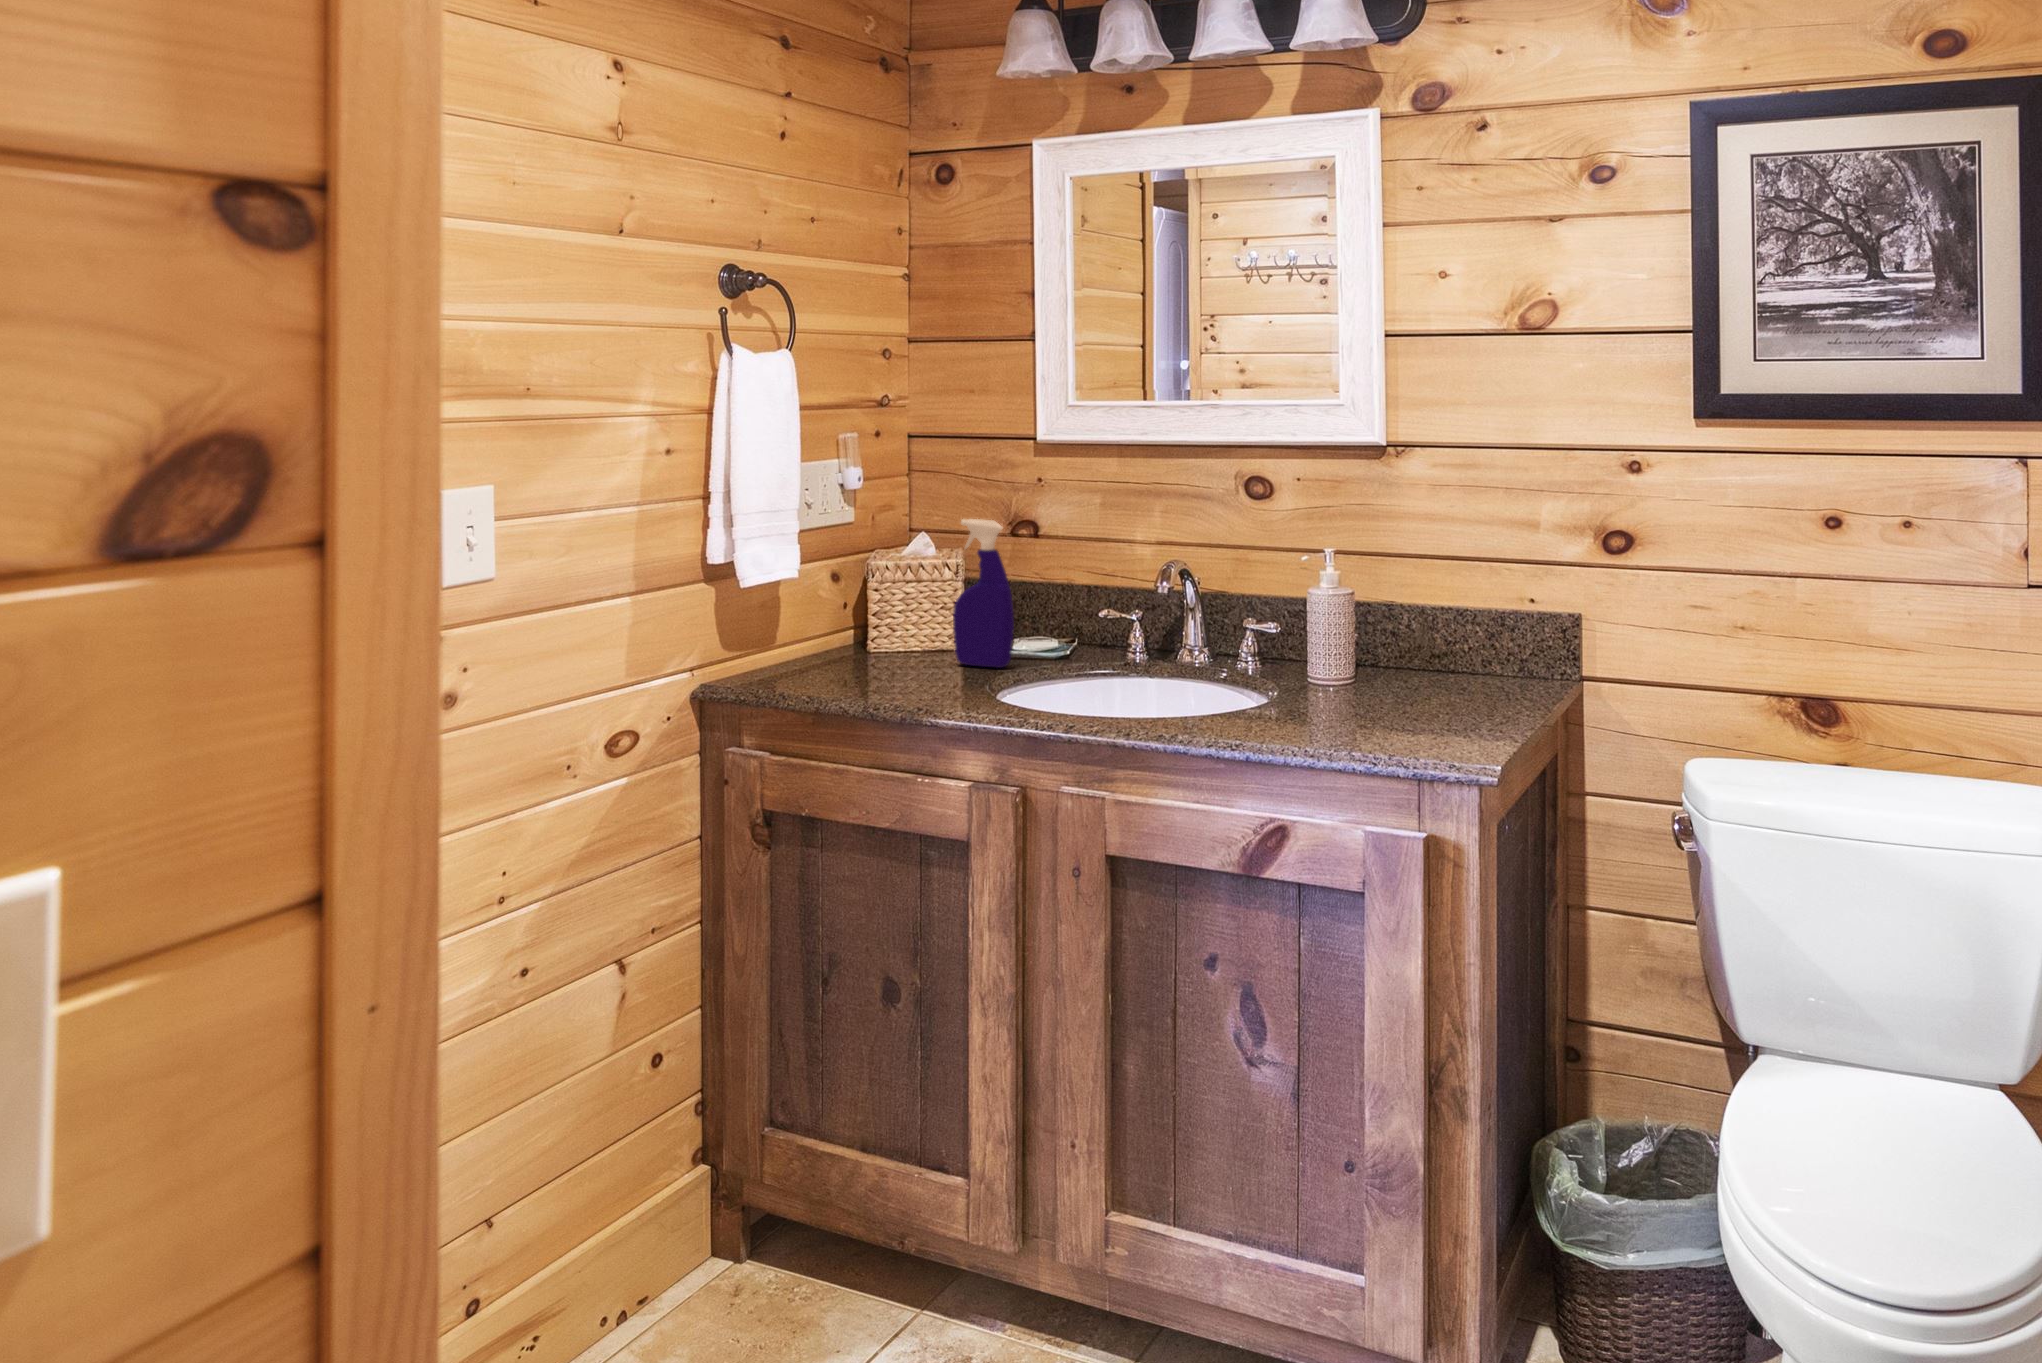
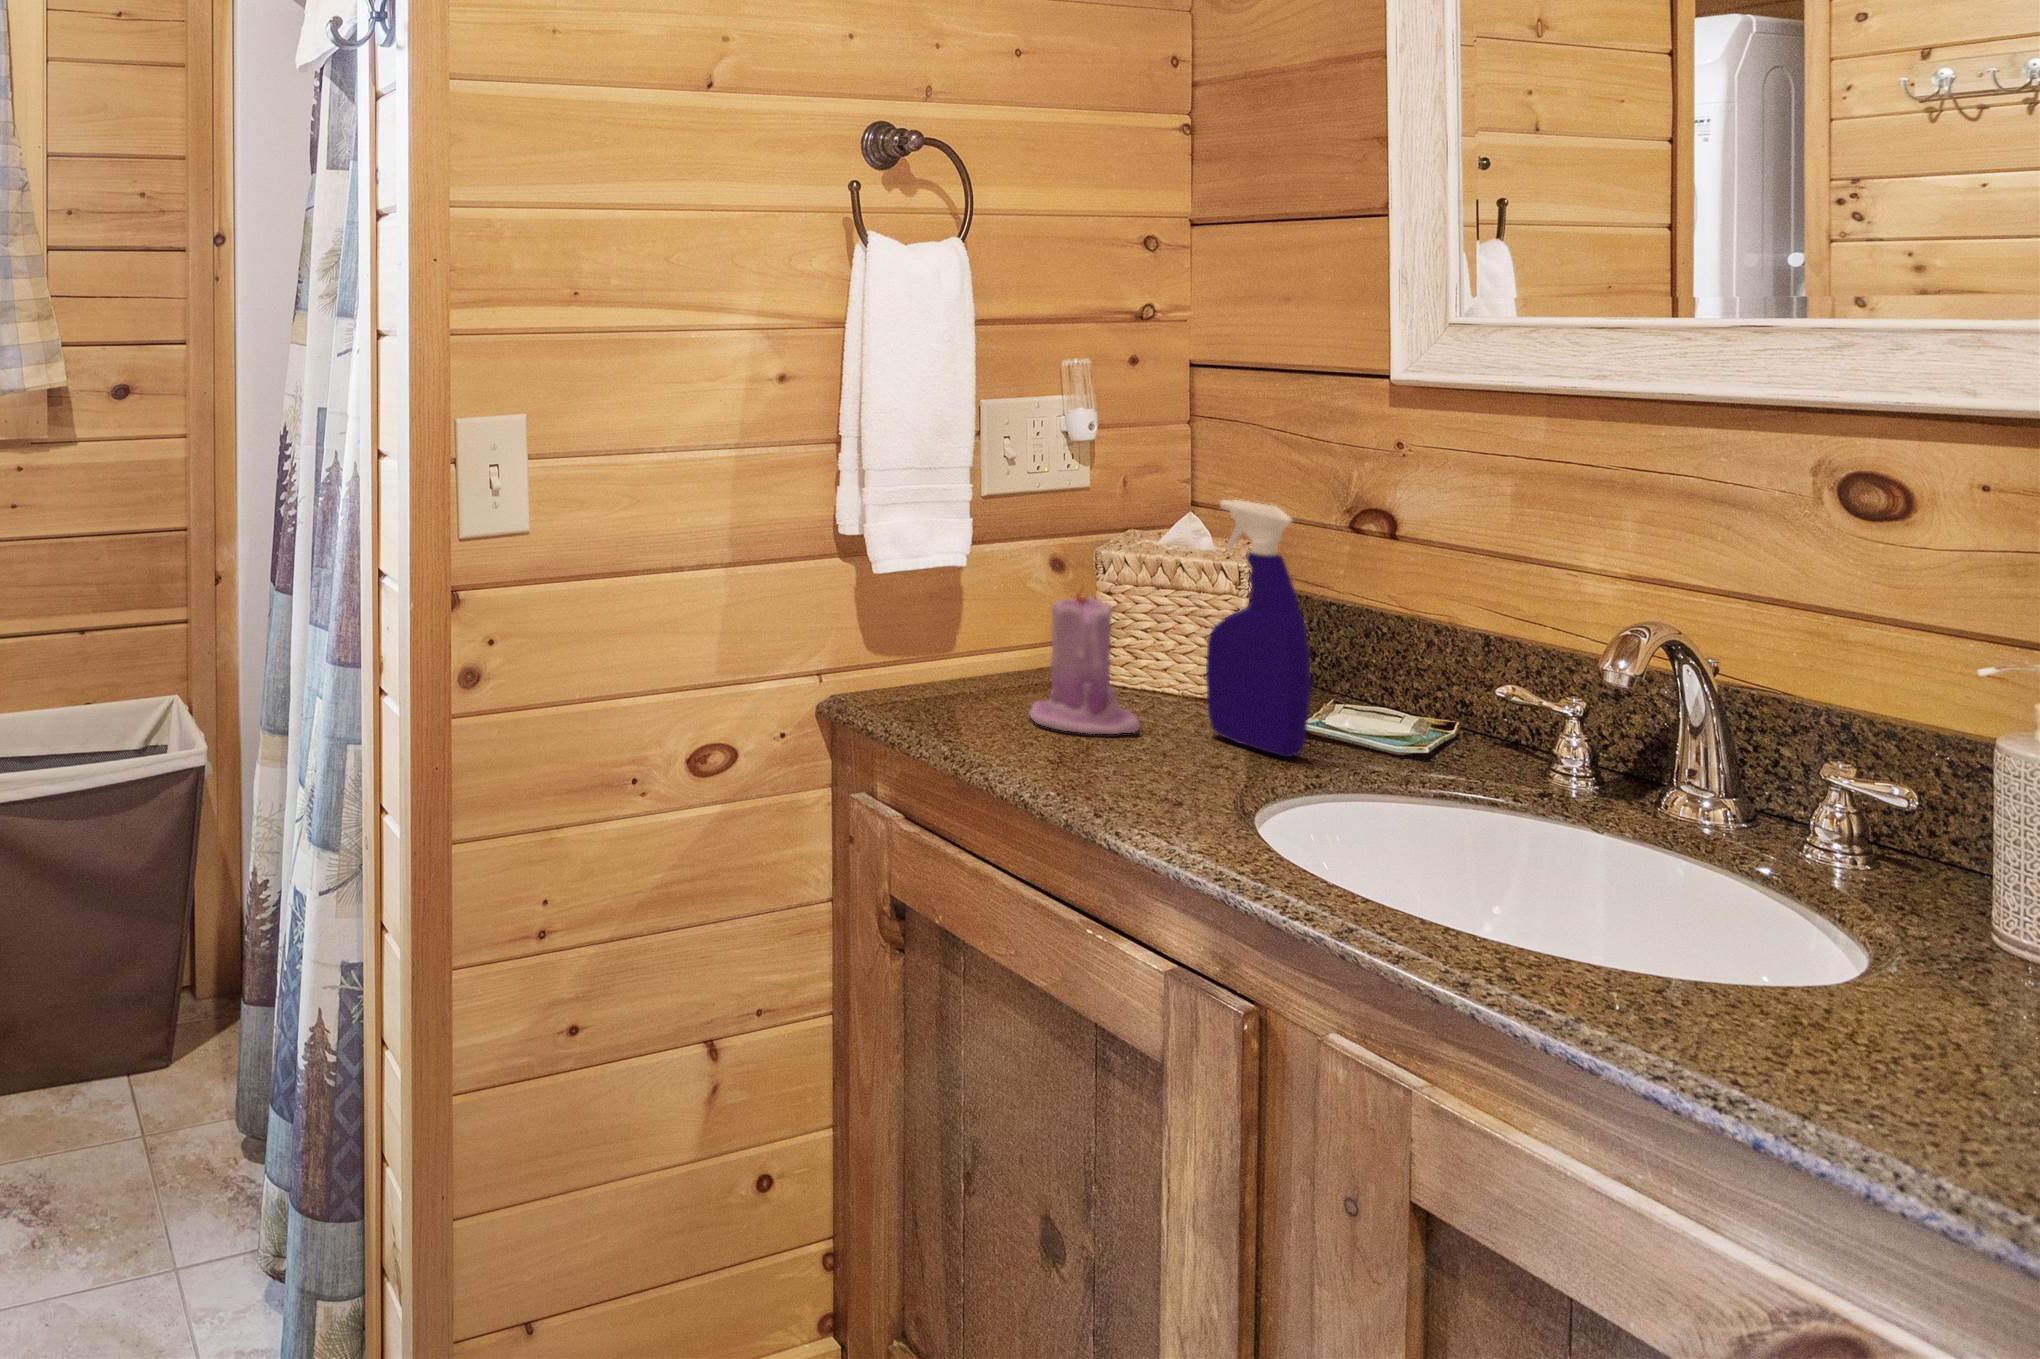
candle: none [847,578,919,676] -> present [1029,586,1140,734]

